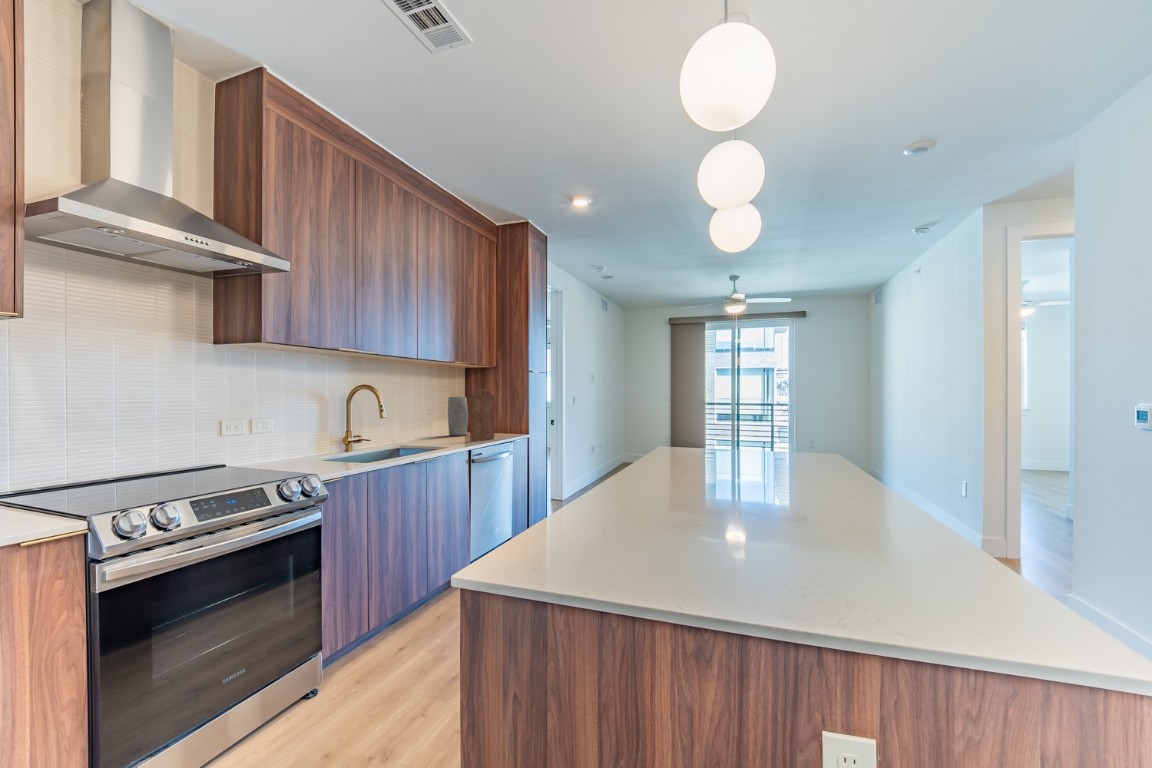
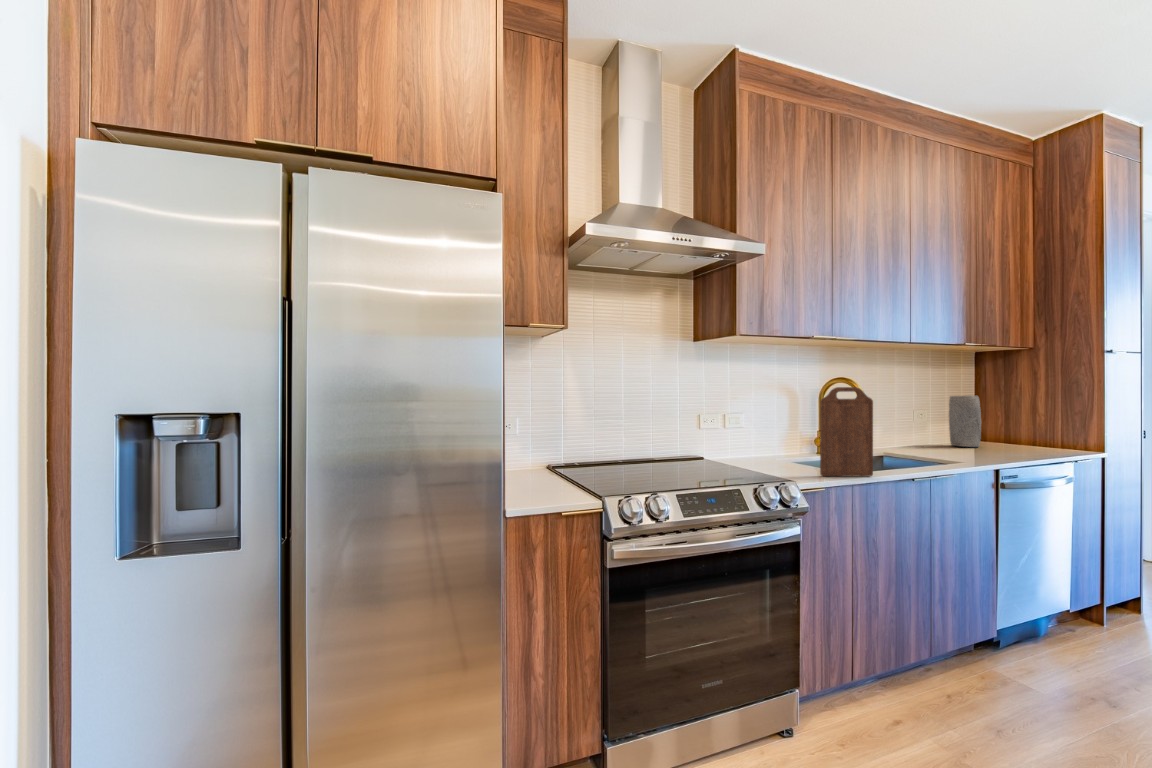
cutting board: present [470,390,494,441] -> present [820,387,873,476]

